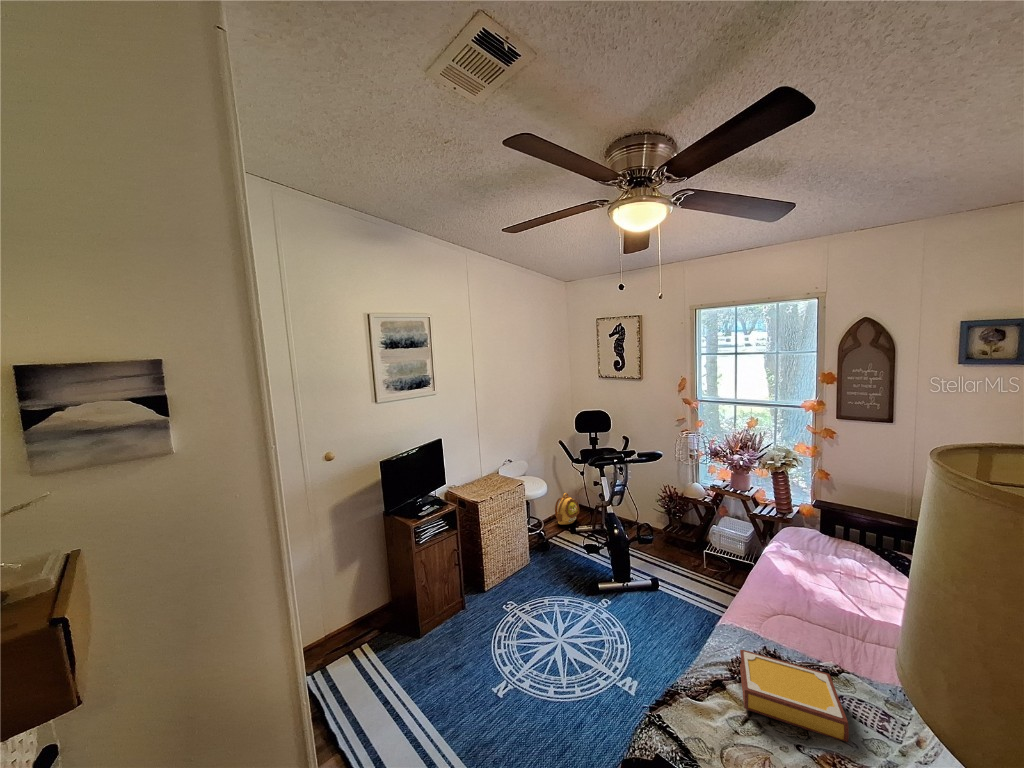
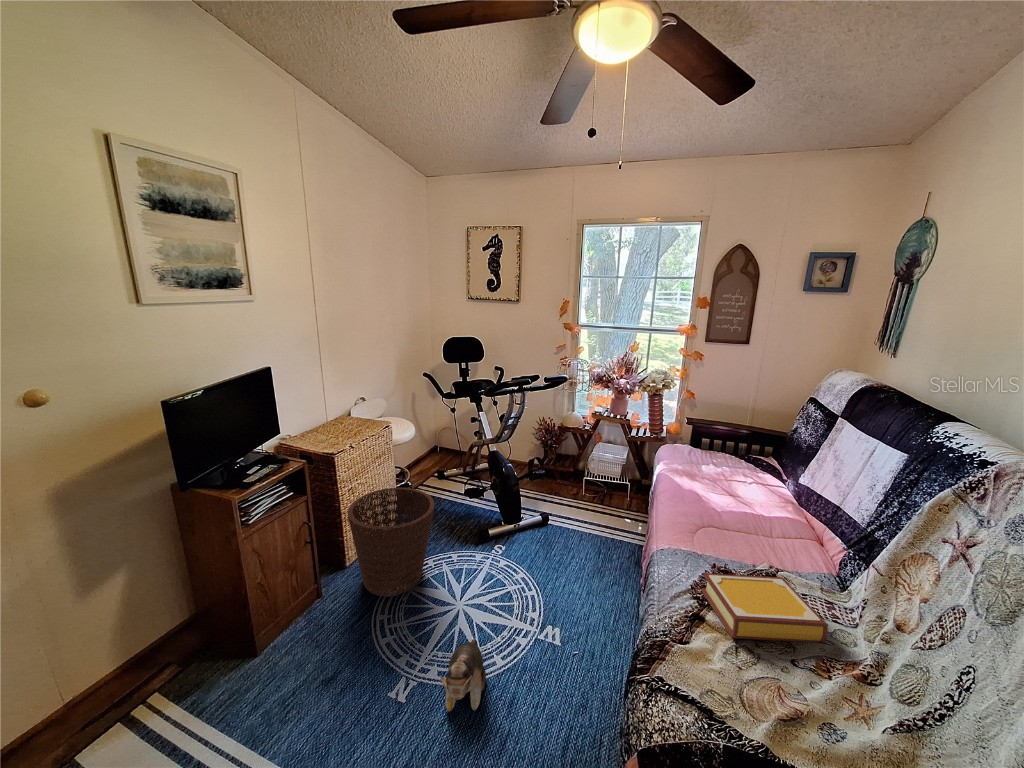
backpack: present [555,493,580,525] -> none [419,434,448,471]
basket: none [482,534,546,620] -> present [348,488,435,596]
plush toy: none [520,666,565,721] -> present [440,639,486,711]

